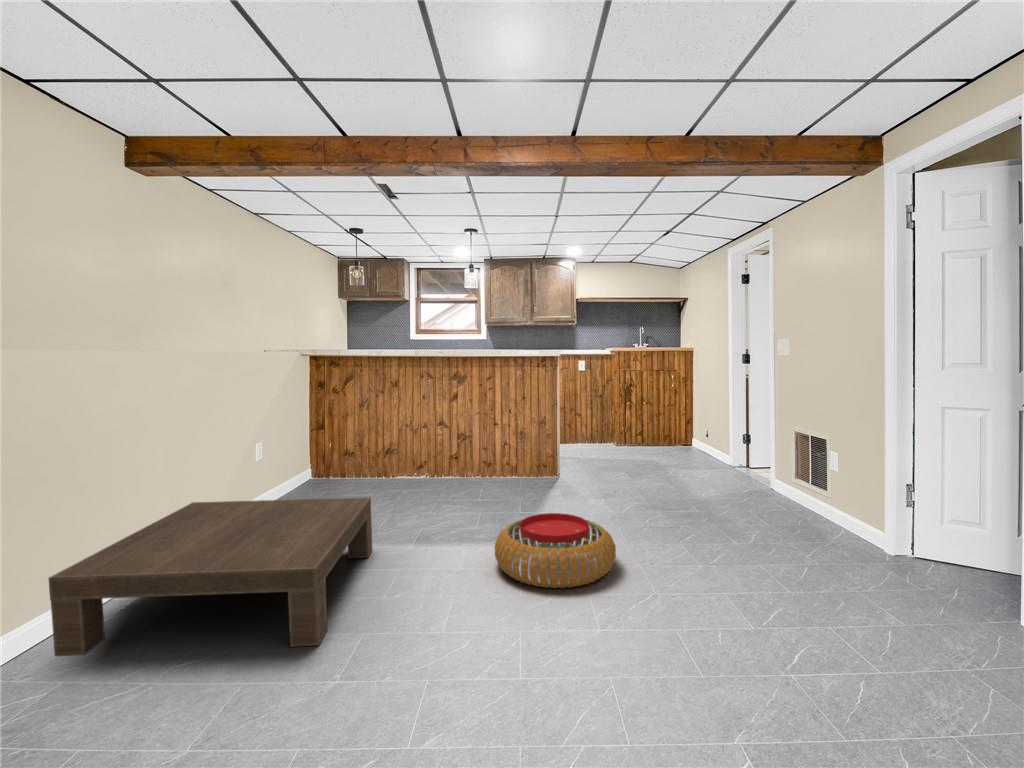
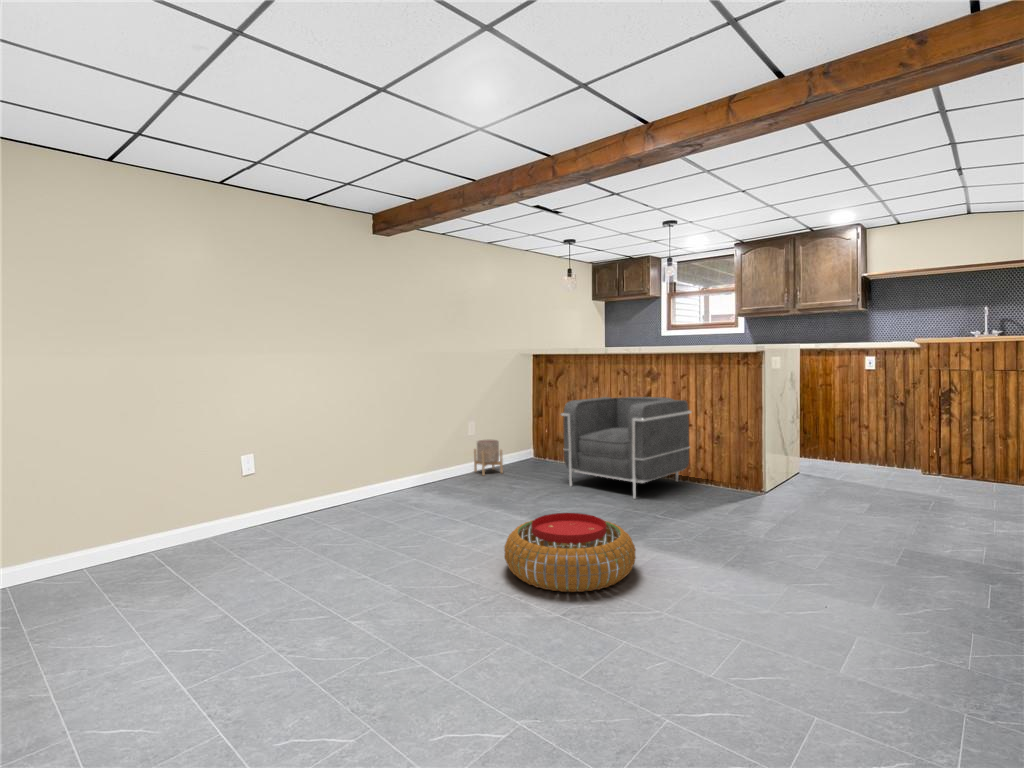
armchair: none [396,400,501,497] -> present [561,397,692,499]
planter: none [271,459,311,503] -> present [474,440,503,476]
coffee table: present [49,497,372,656] -> none [241,457,466,564]

